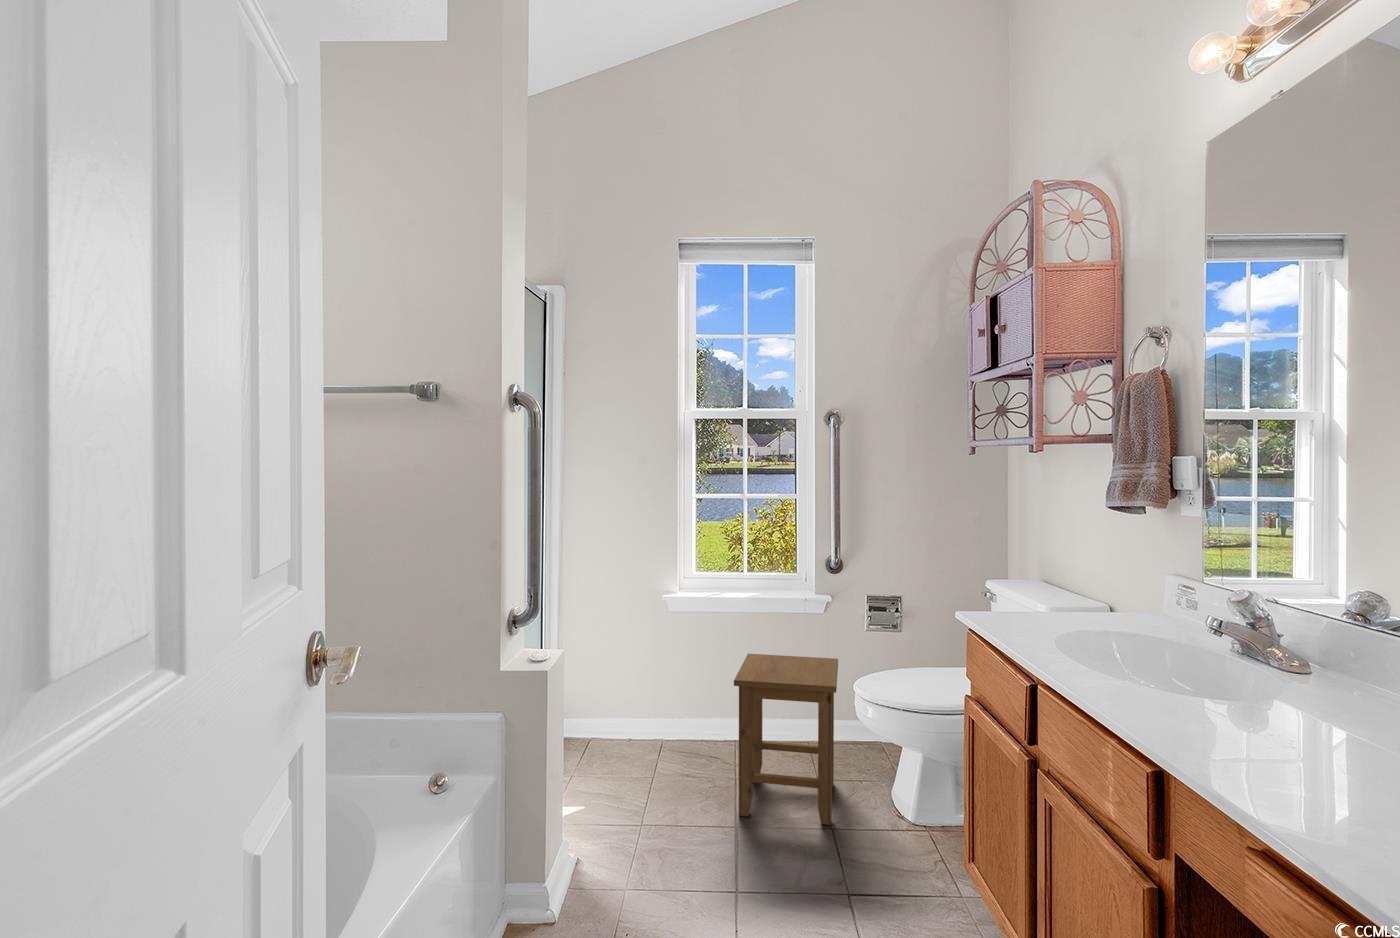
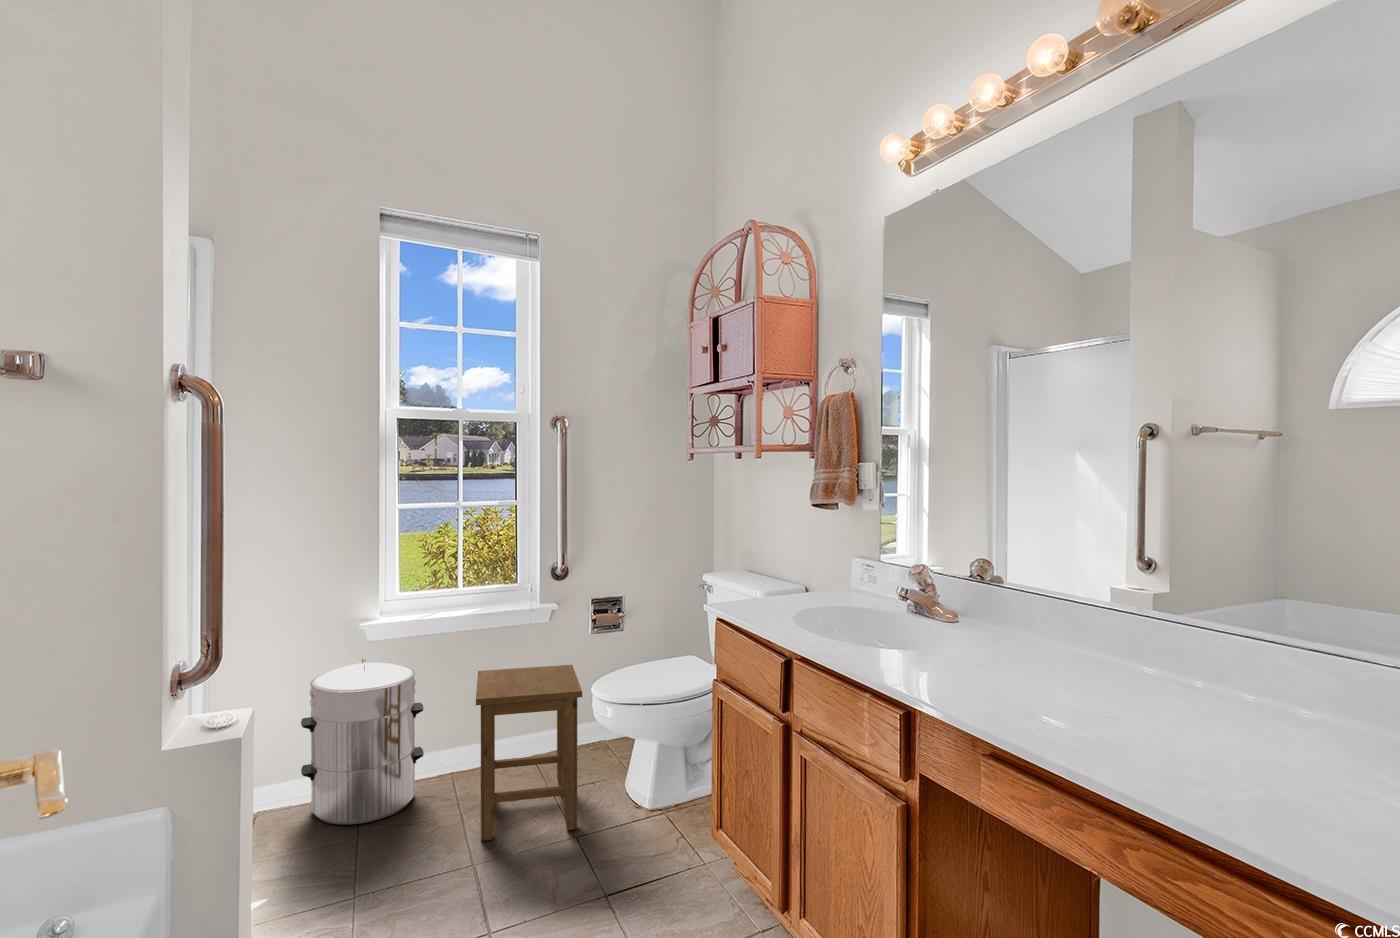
waste bin: none [602,630,702,776] -> present [301,658,424,825]

